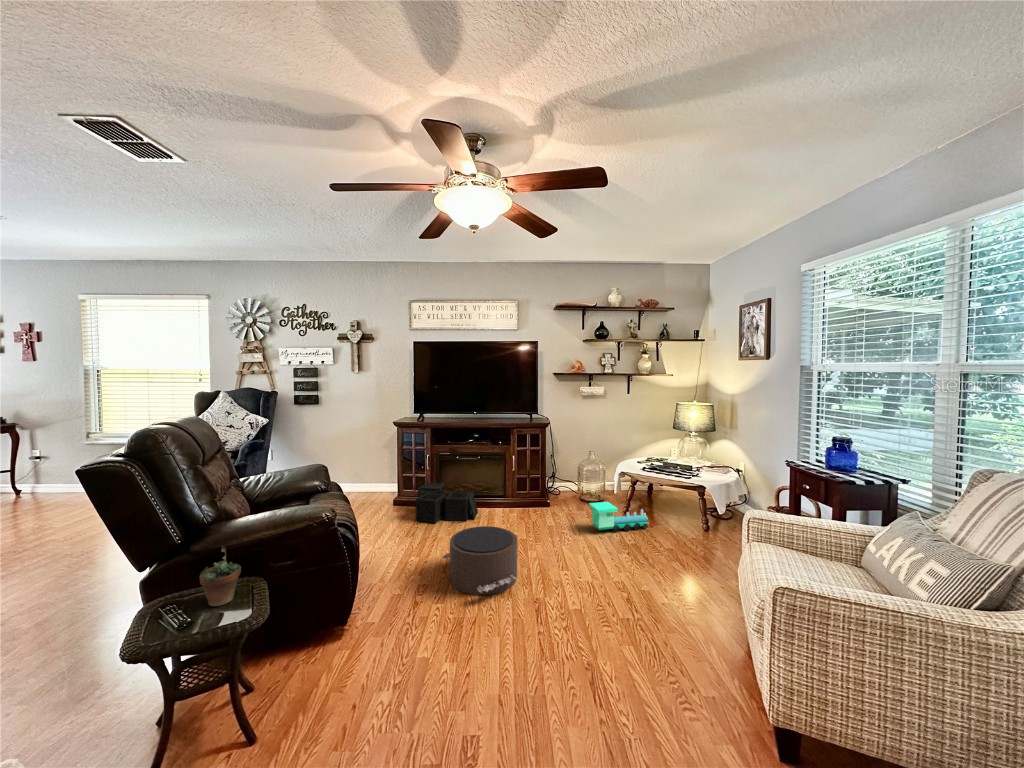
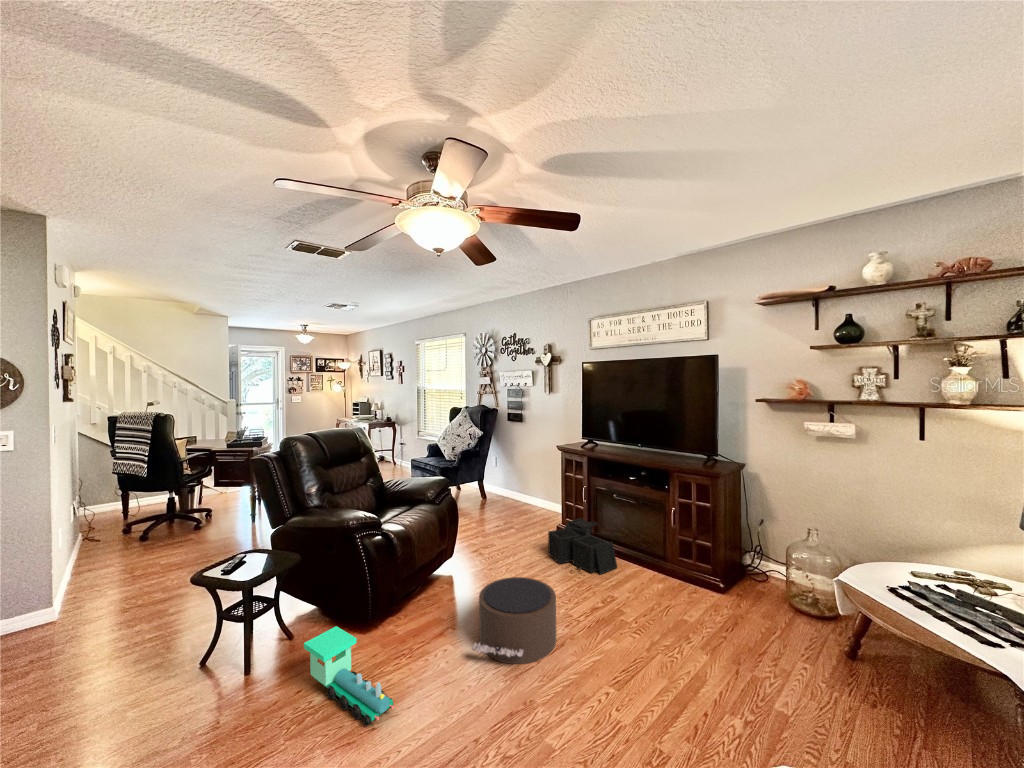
toy train: present [589,502,649,532] -> present [304,626,394,726]
succulent plant: present [200,547,241,606] -> none [255,522,284,562]

